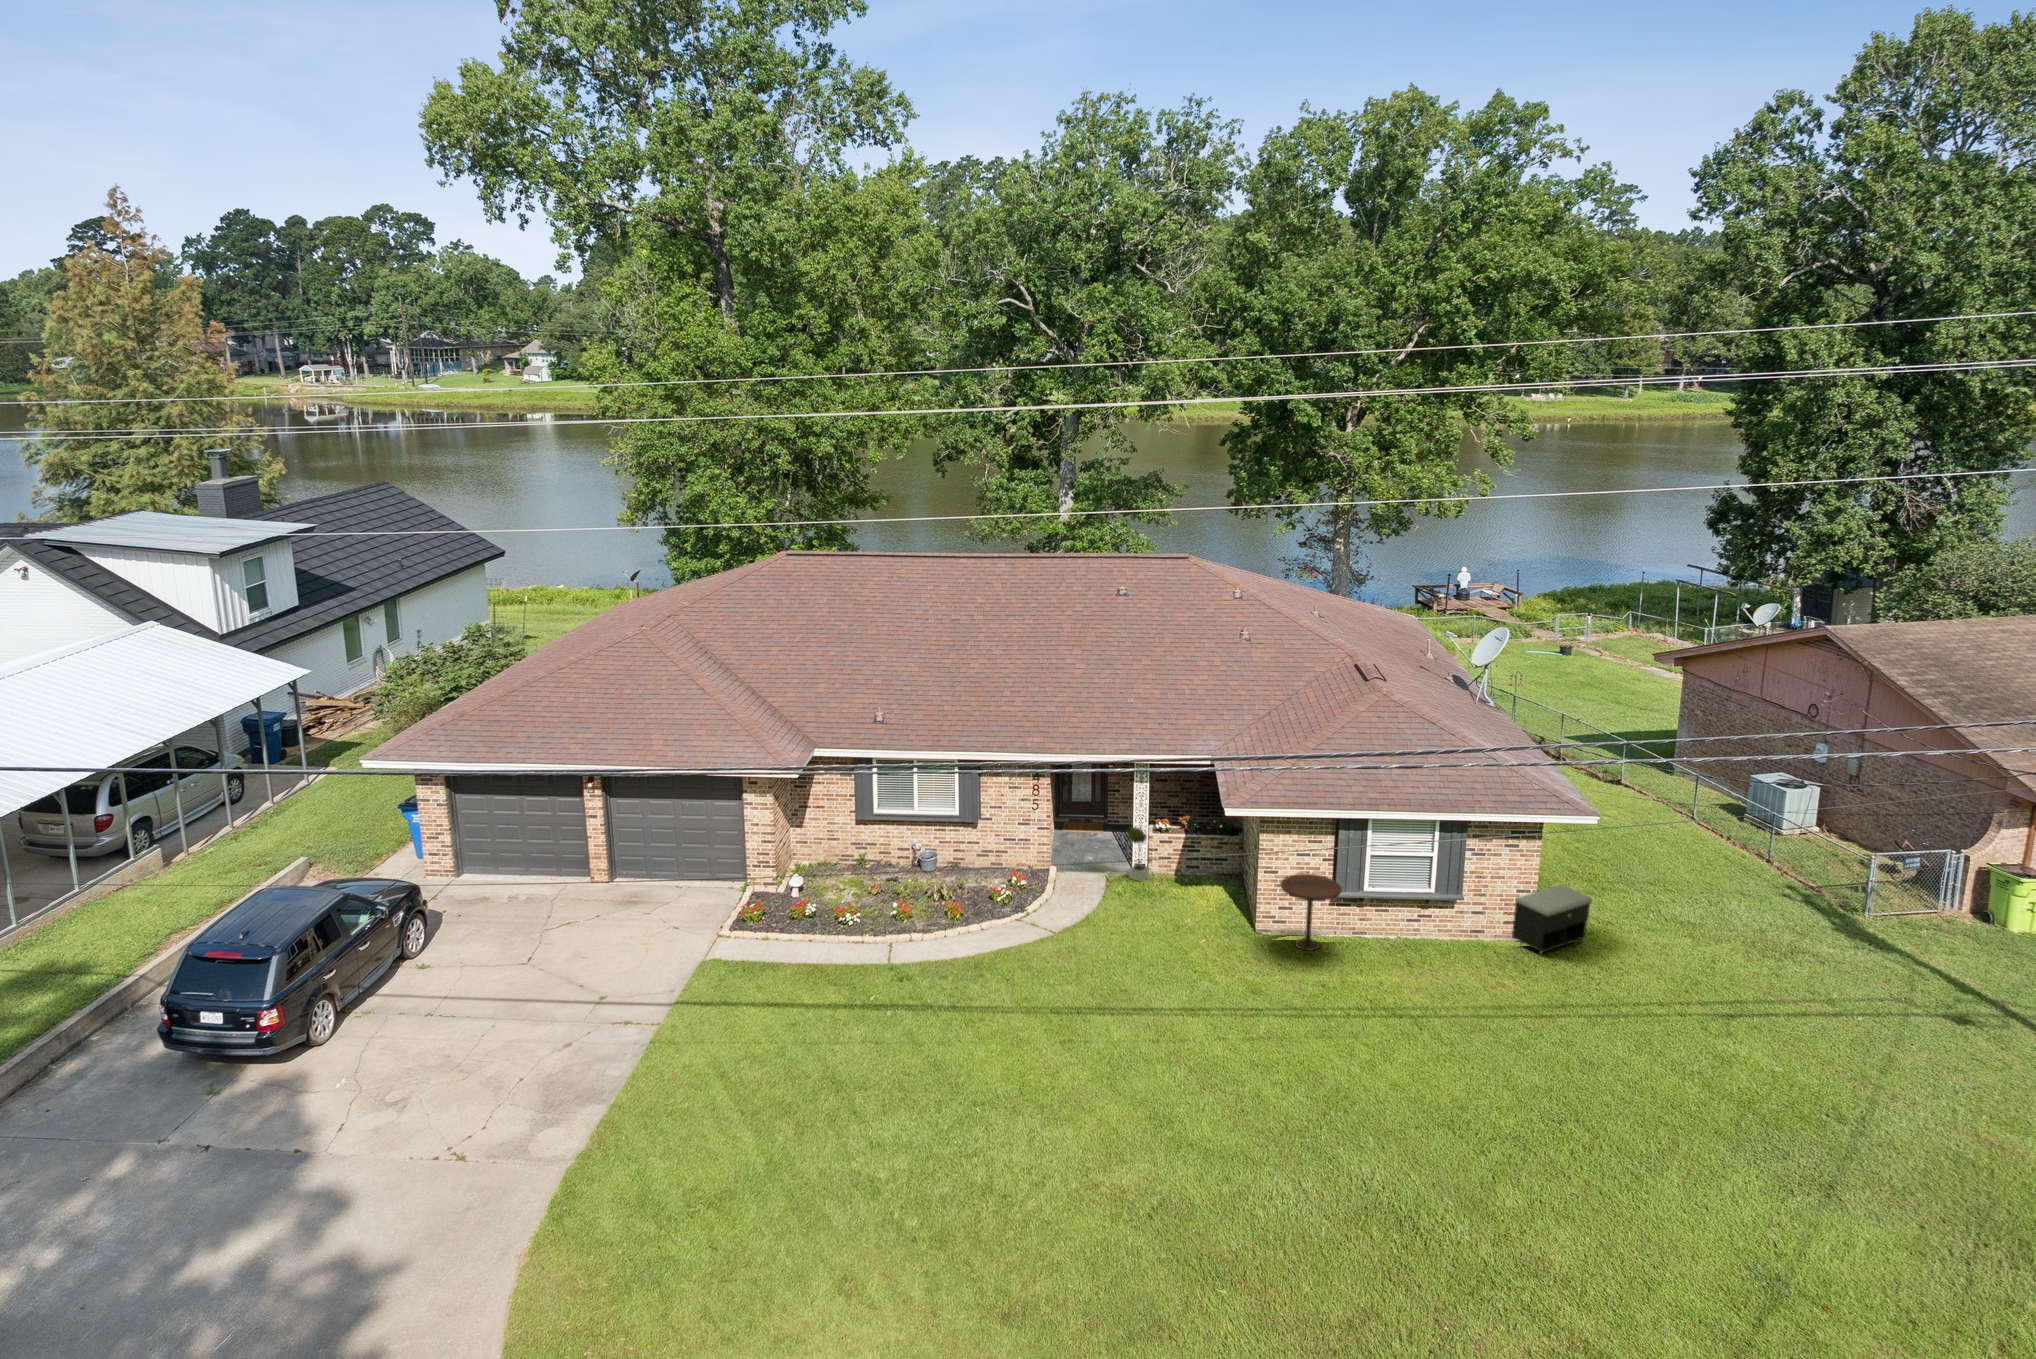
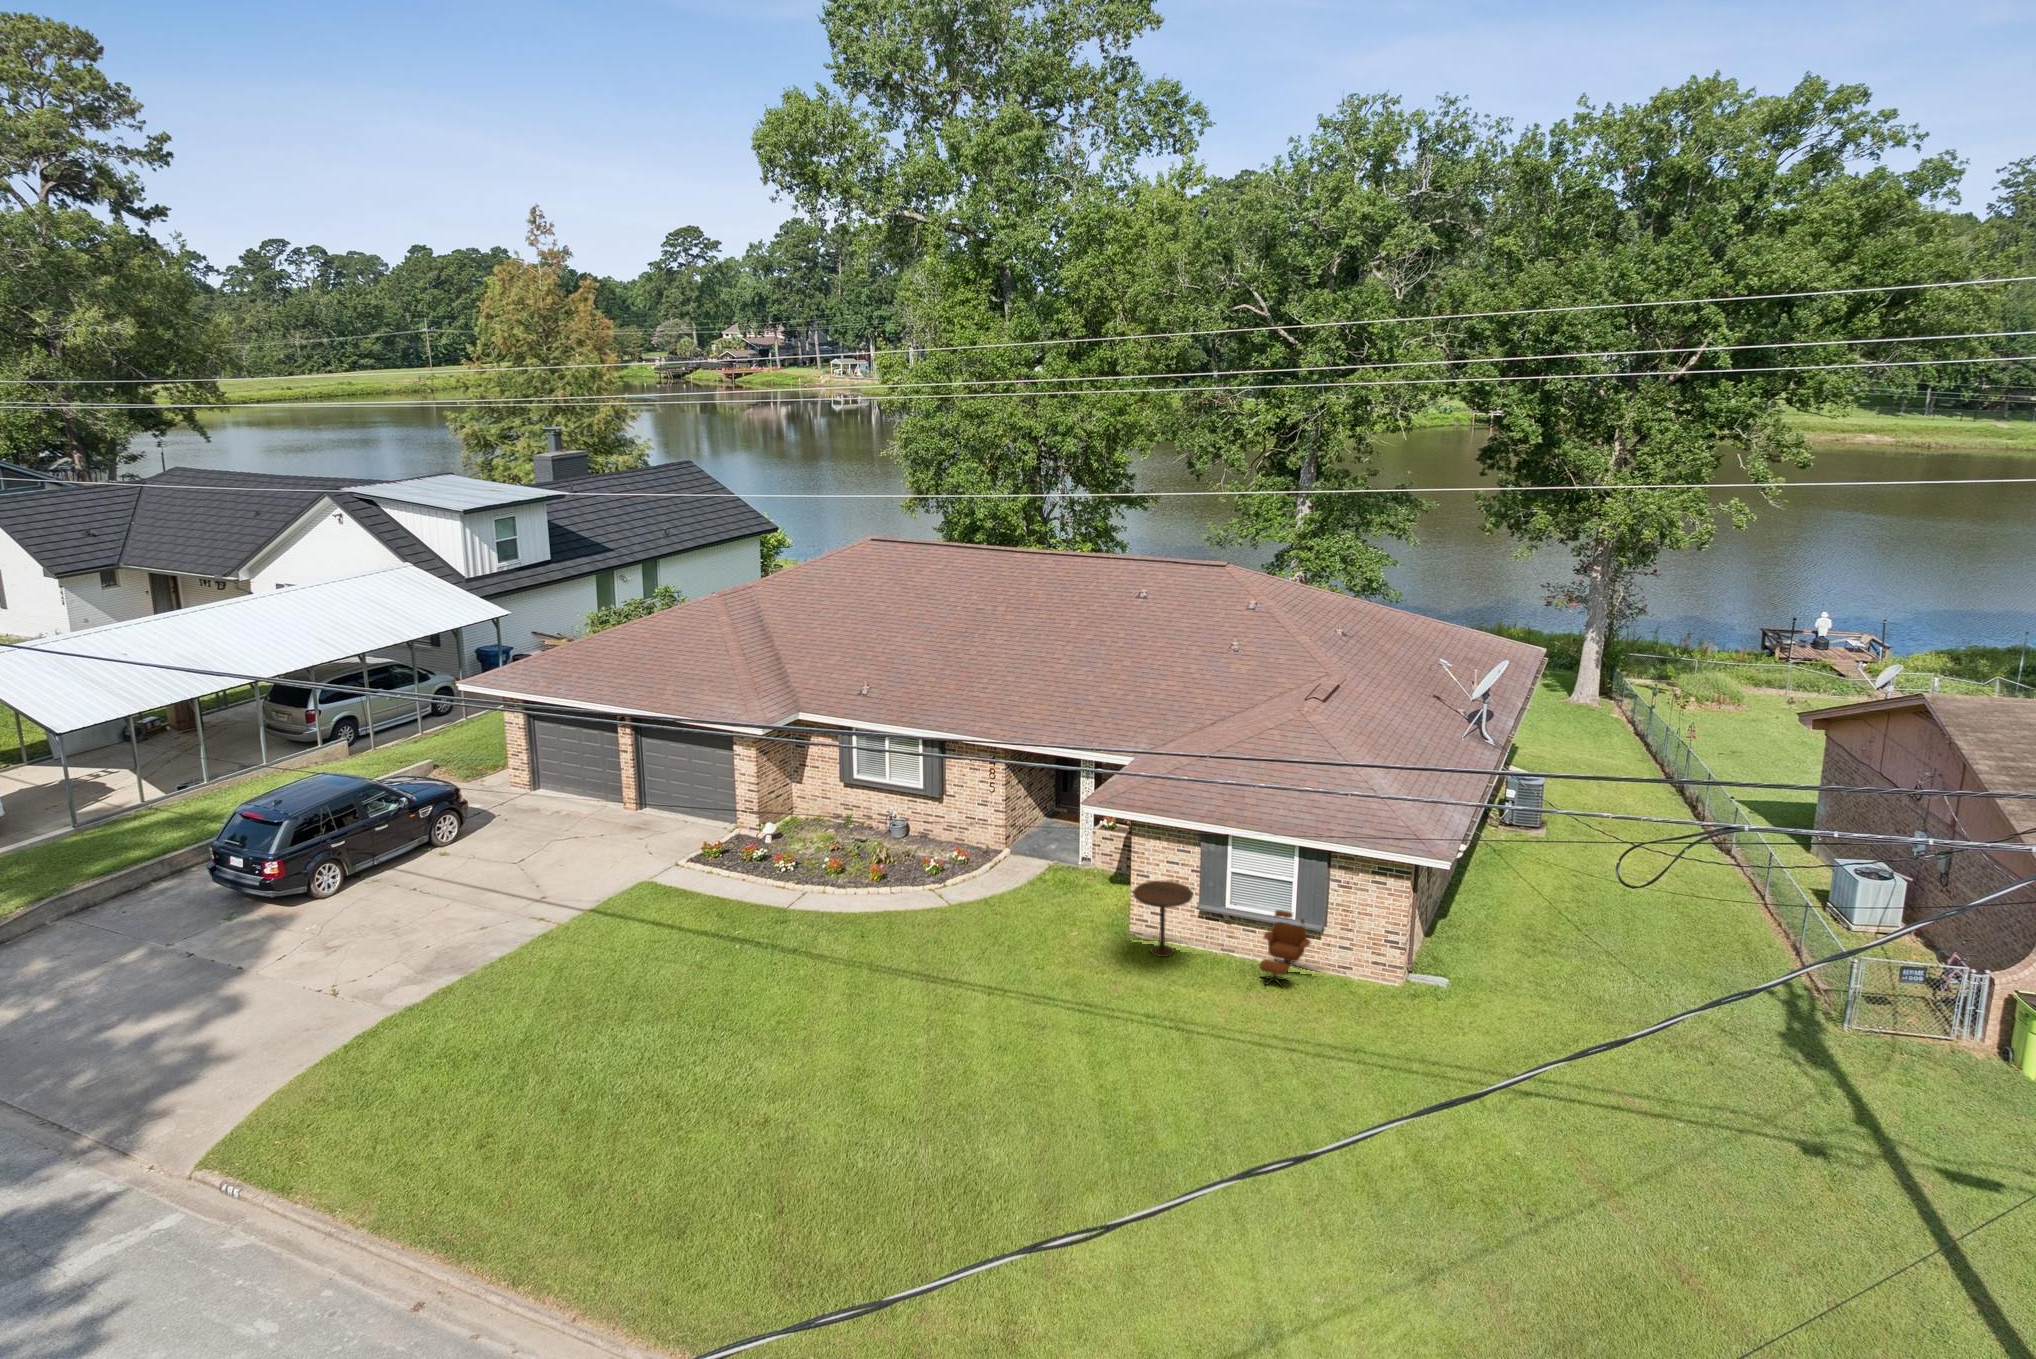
potted tree: present [1127,827,1149,882] -> none [1060,819,1083,874]
storage bench: present [1512,885,1592,954] -> none [1371,932,1455,999]
lounge chair: none [1405,886,1453,962] -> present [1259,910,1310,986]

